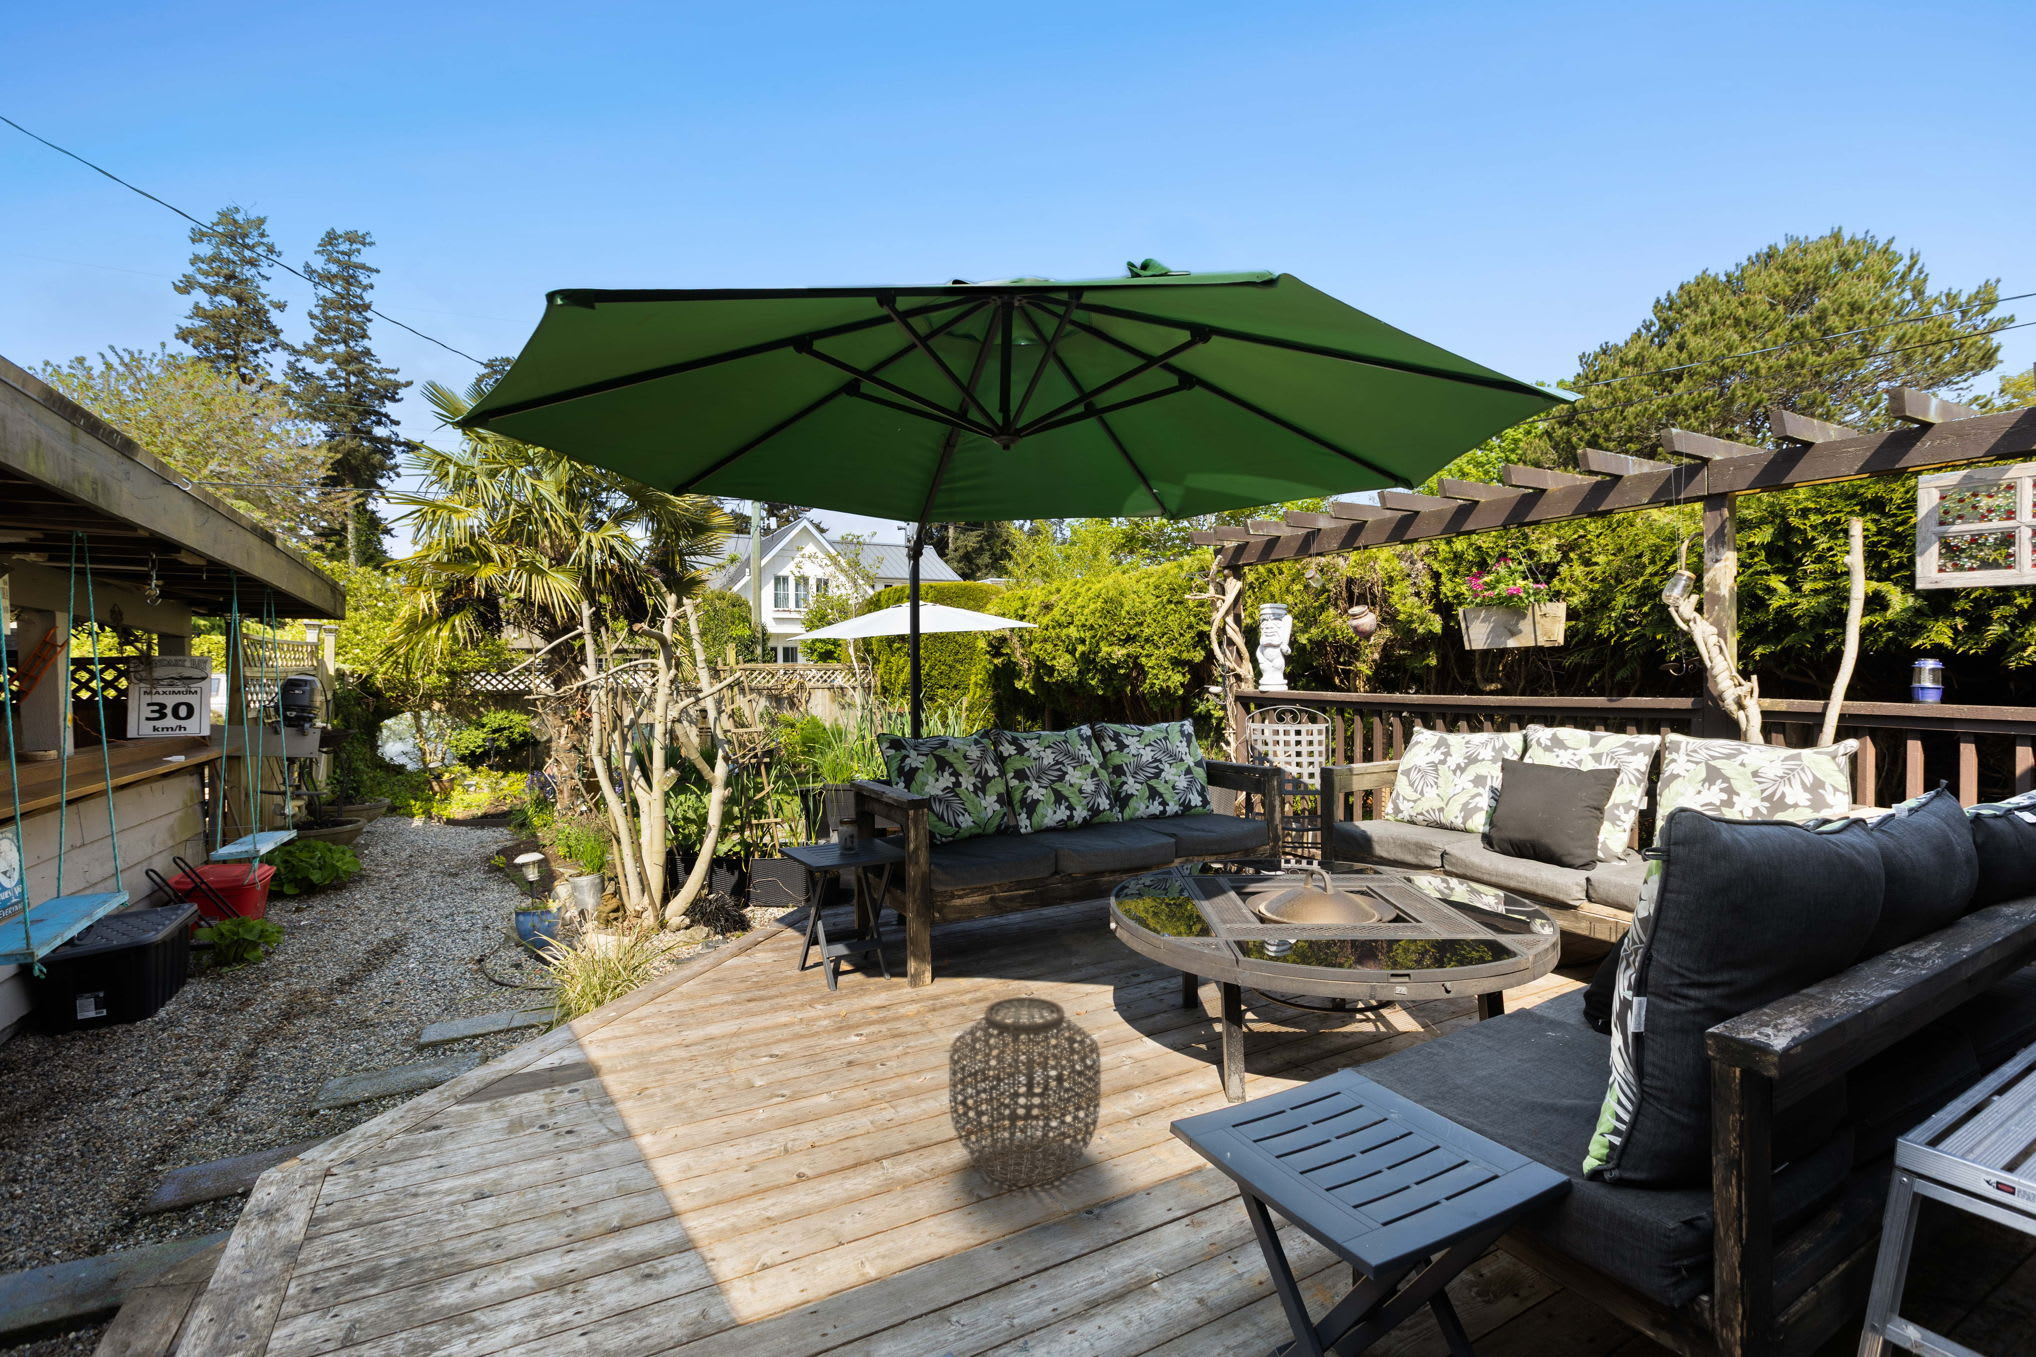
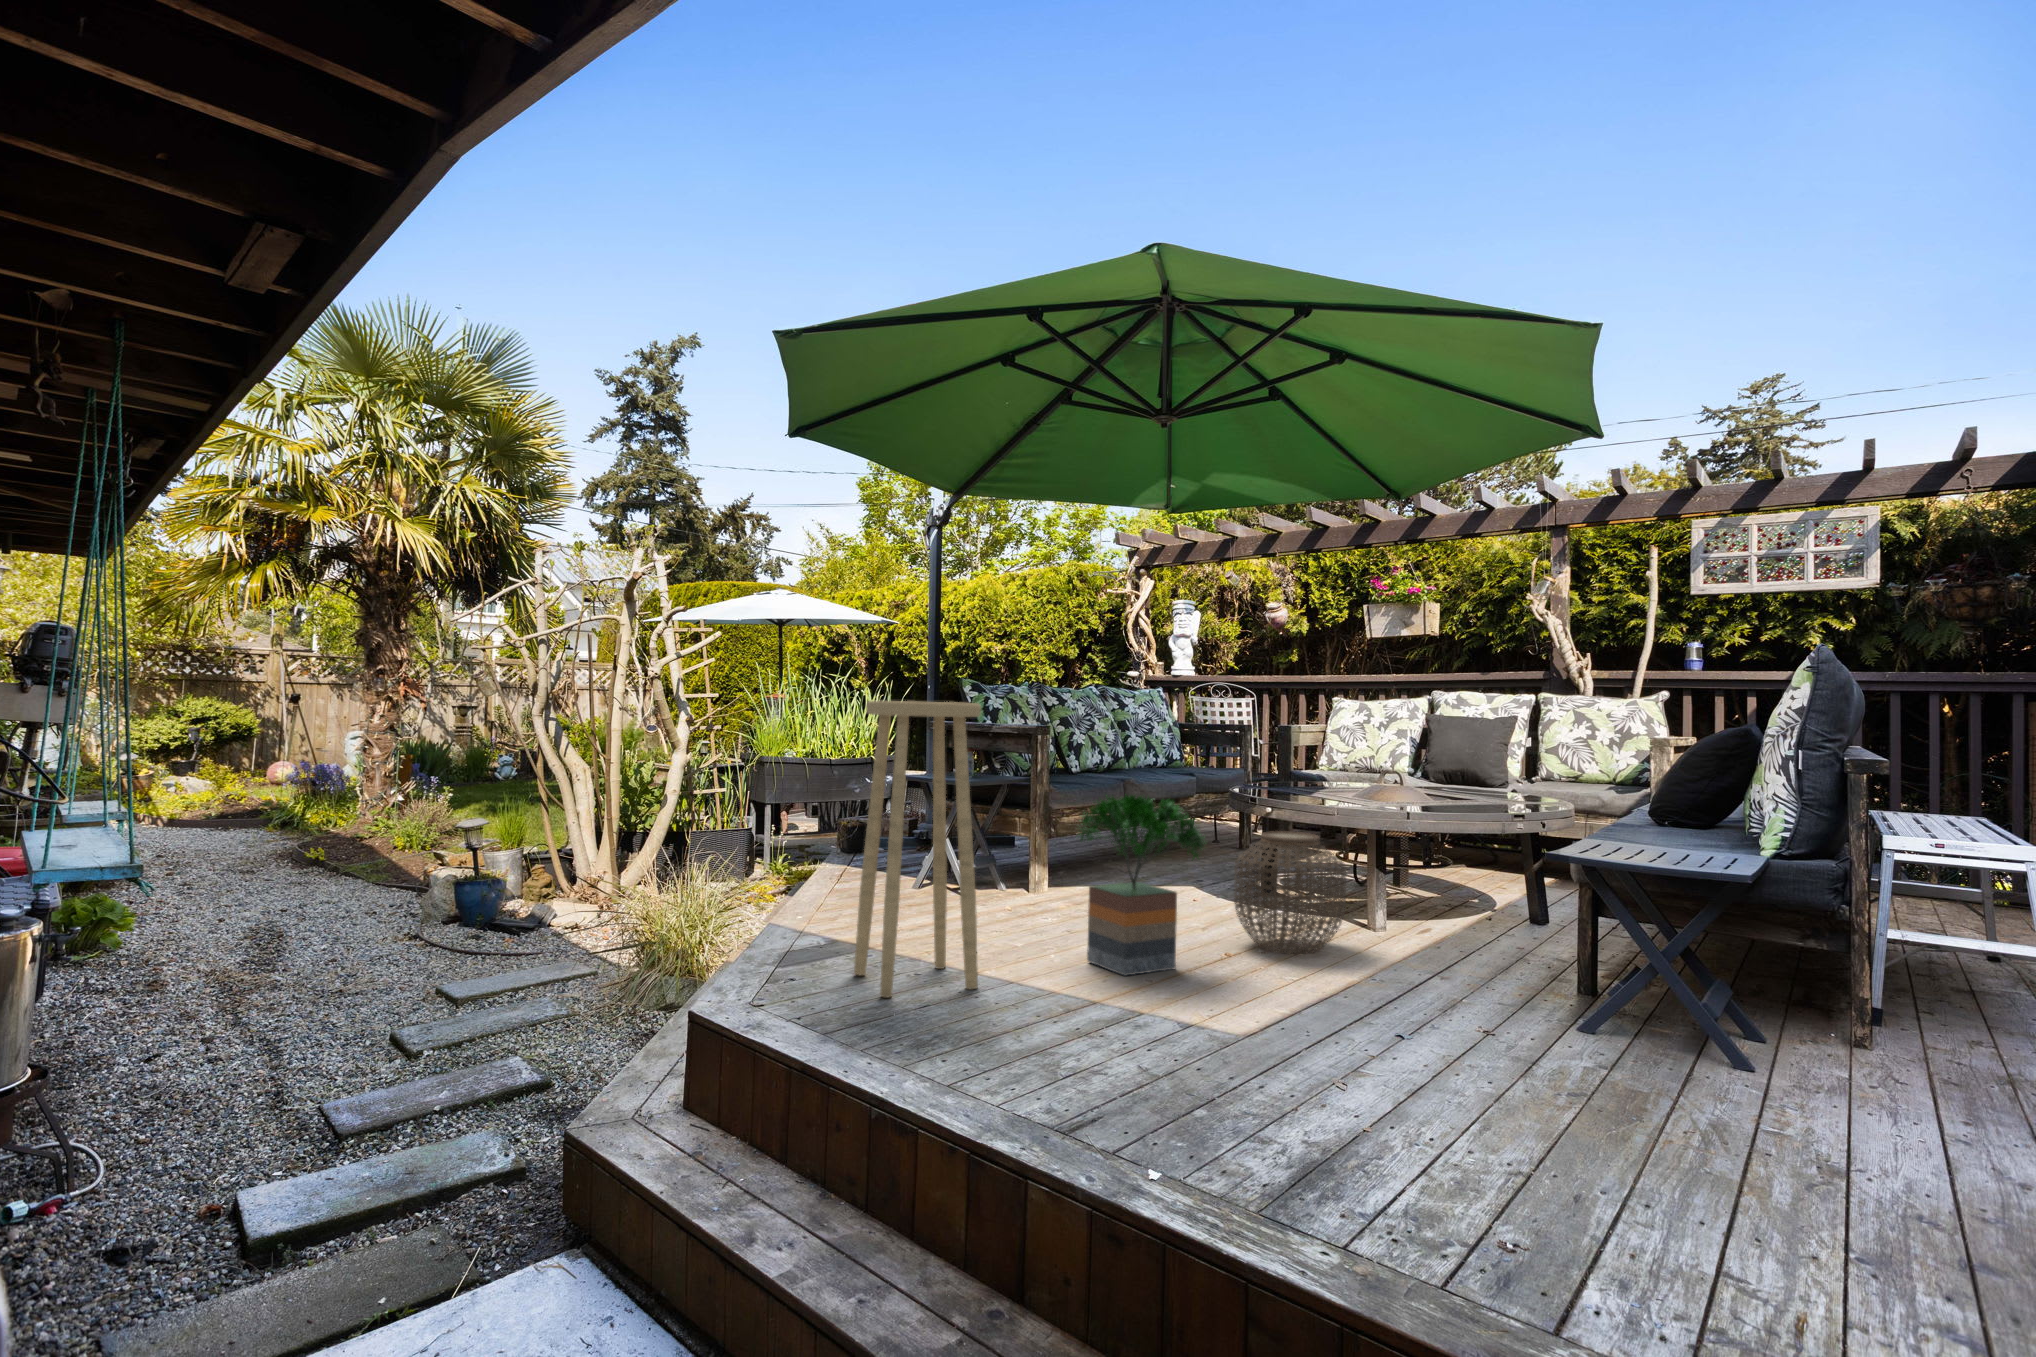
stool: none [374,834,554,1232] -> present [854,701,981,997]
potted tree: none [687,951,850,1215] -> present [1079,795,1205,976]

